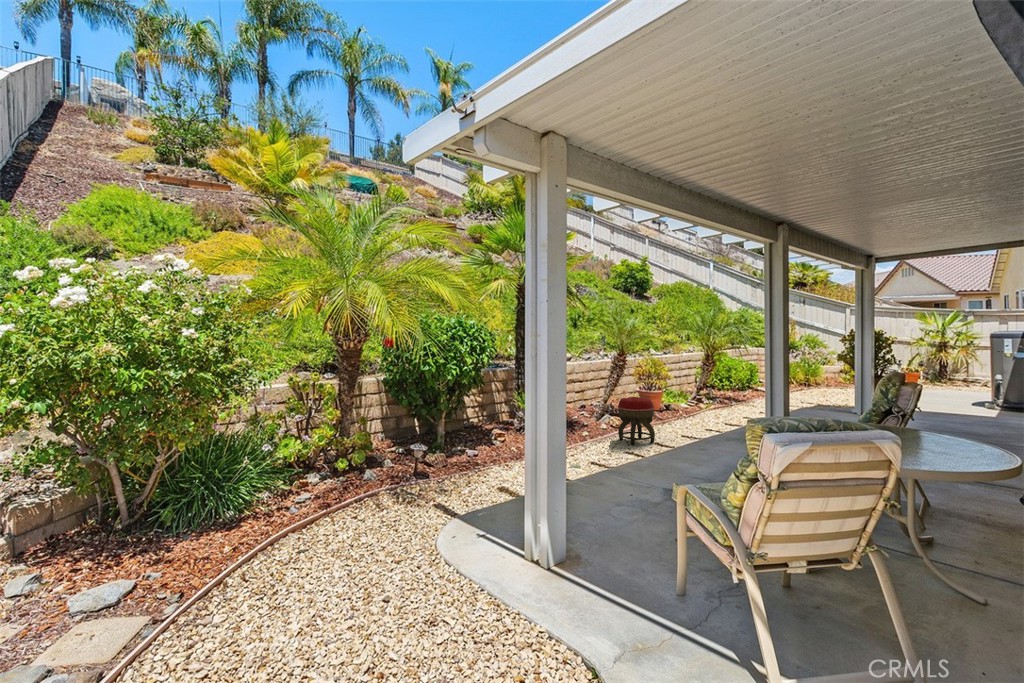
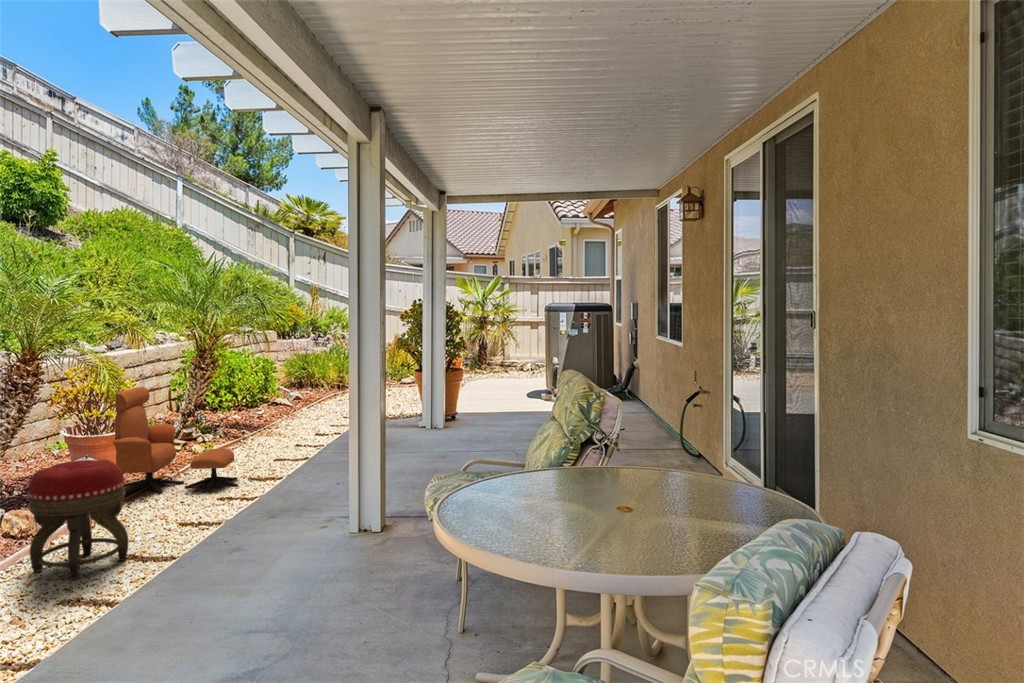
lounge chair: none [657,371,718,426] -> present [113,387,238,494]

